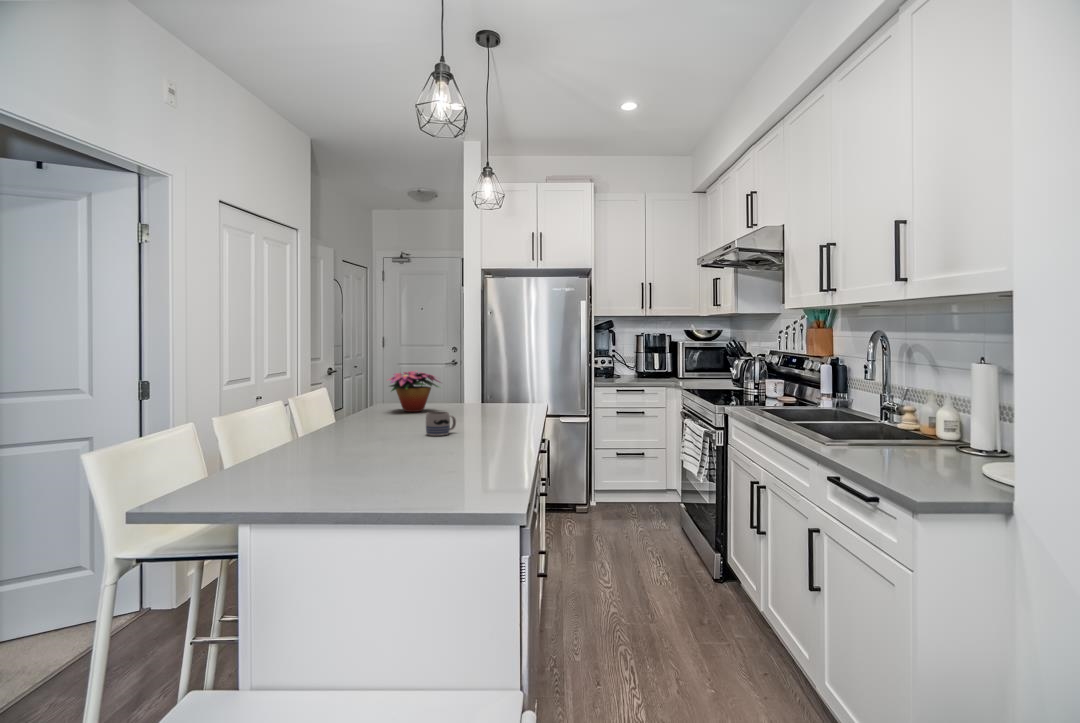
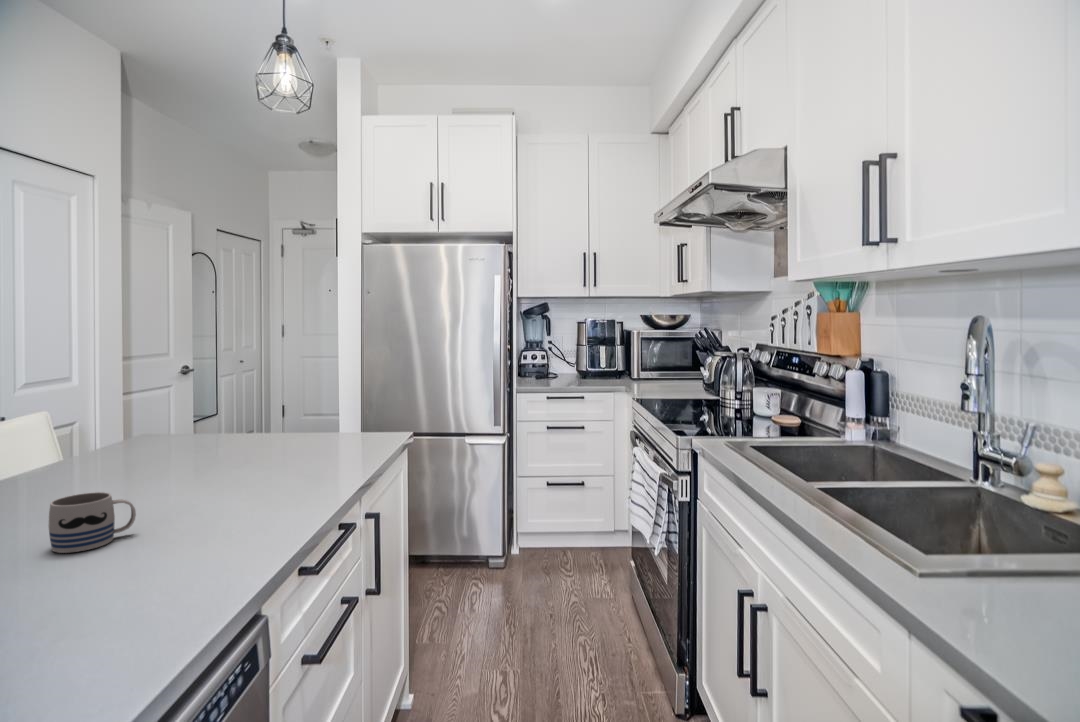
flower arrangement: present [388,371,440,412] -> none [113,385,234,457]

